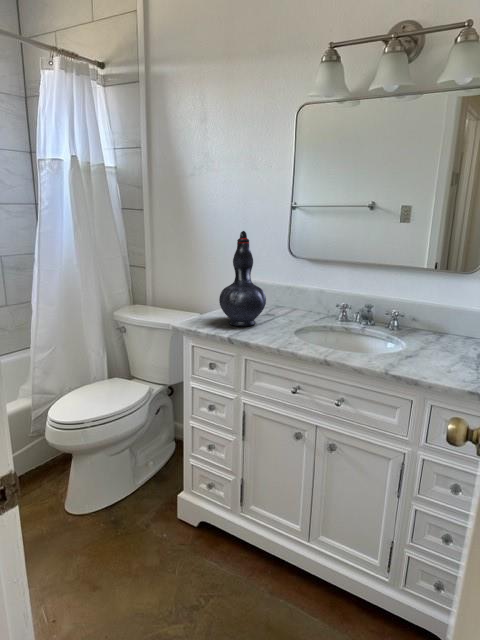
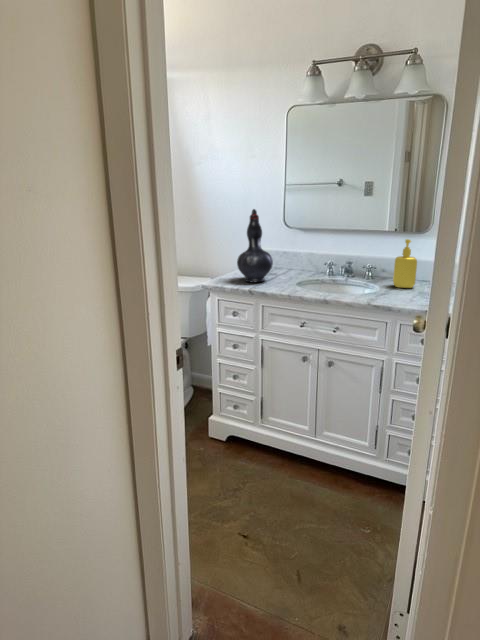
soap dispenser: none [426,281,461,348] -> present [393,239,417,288]

